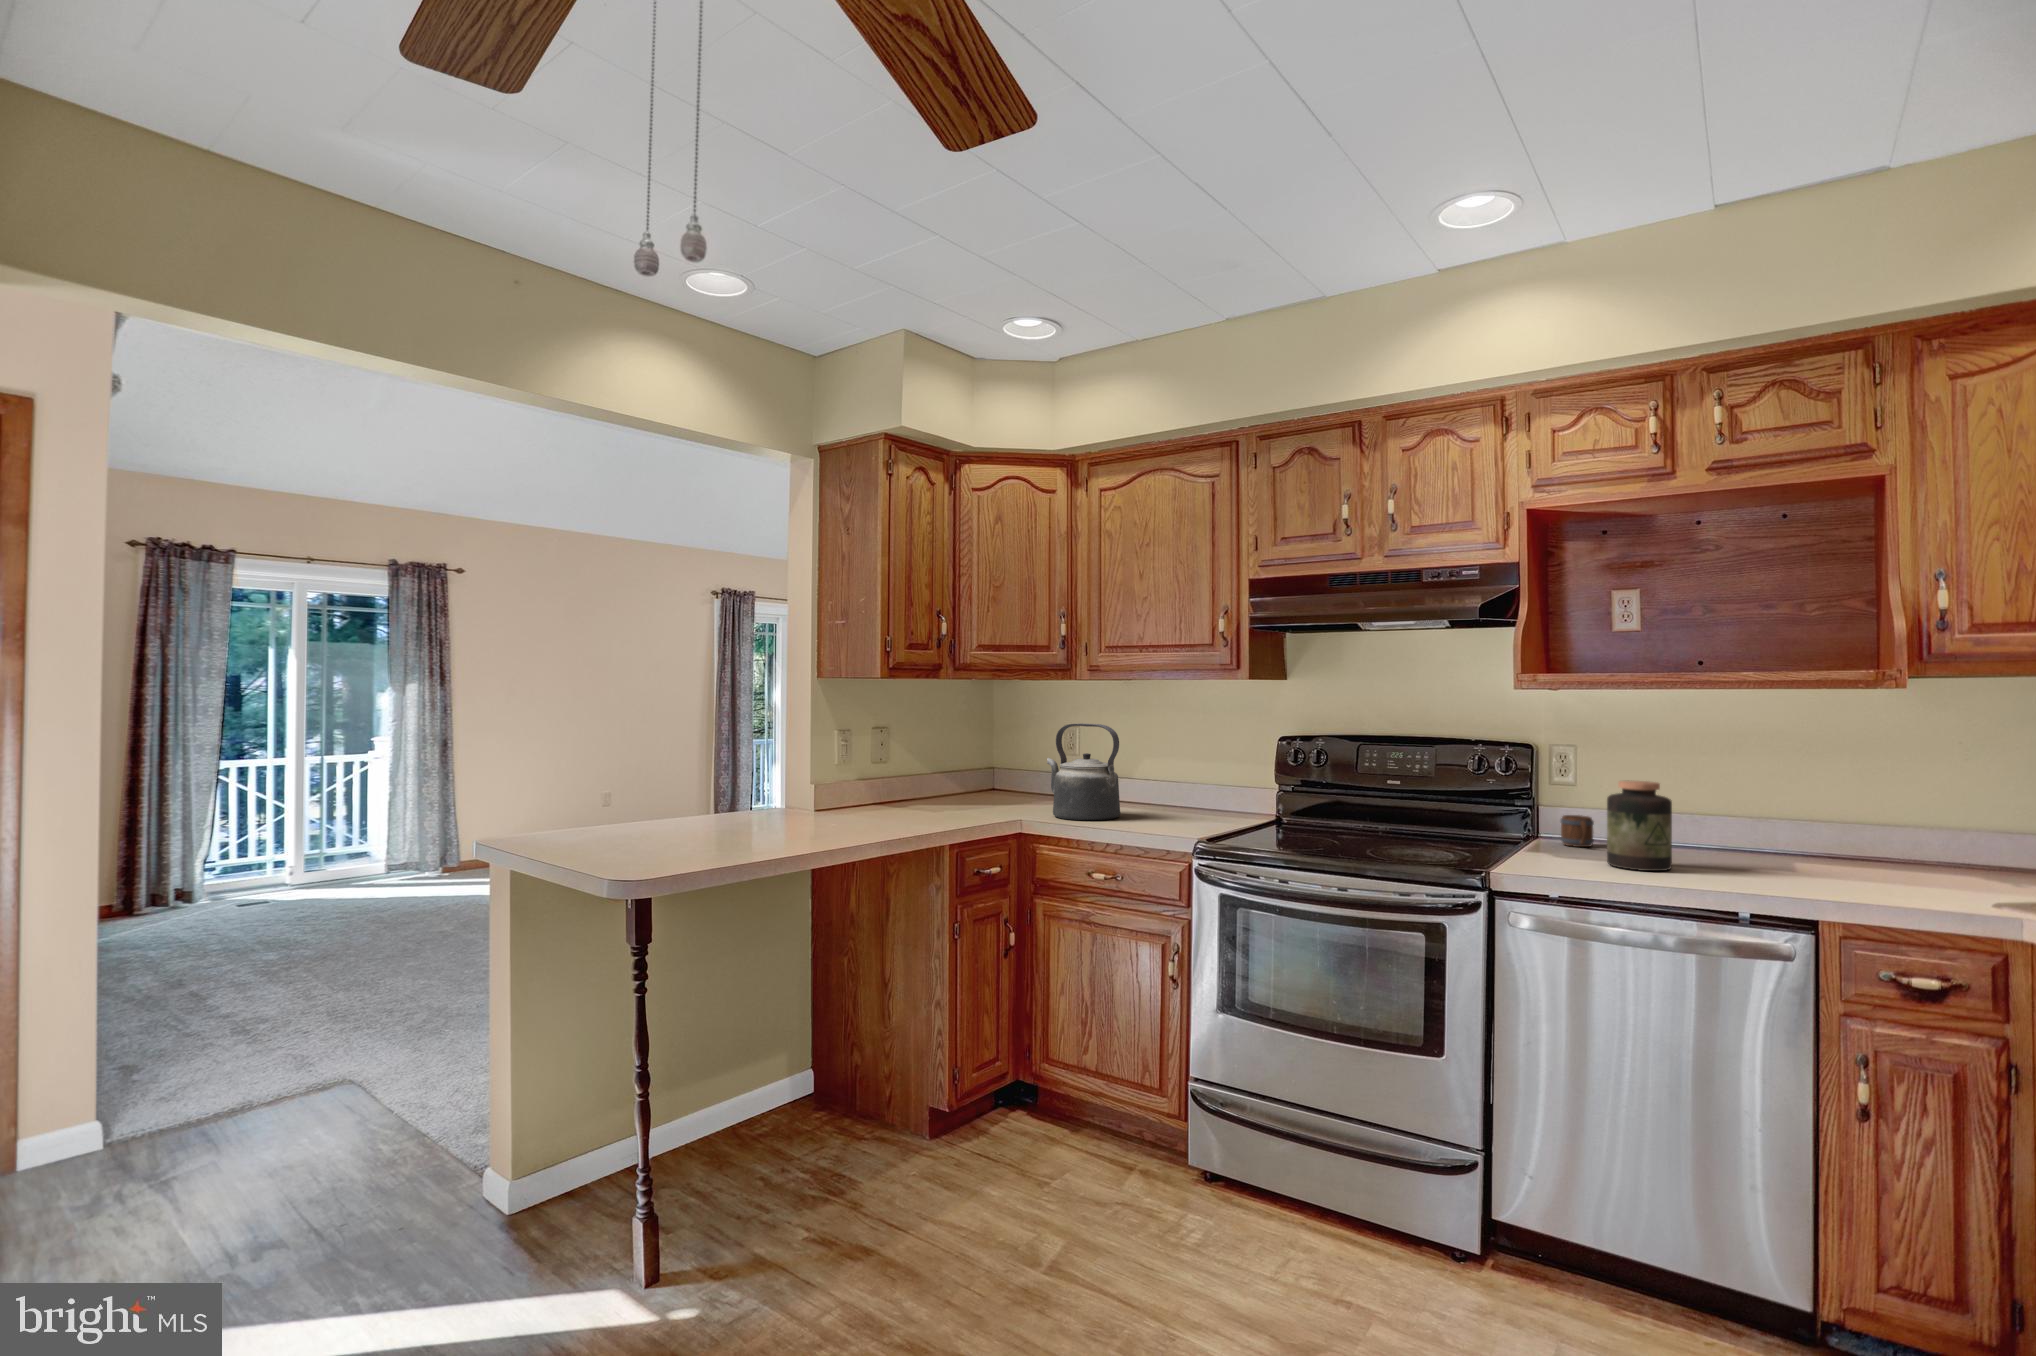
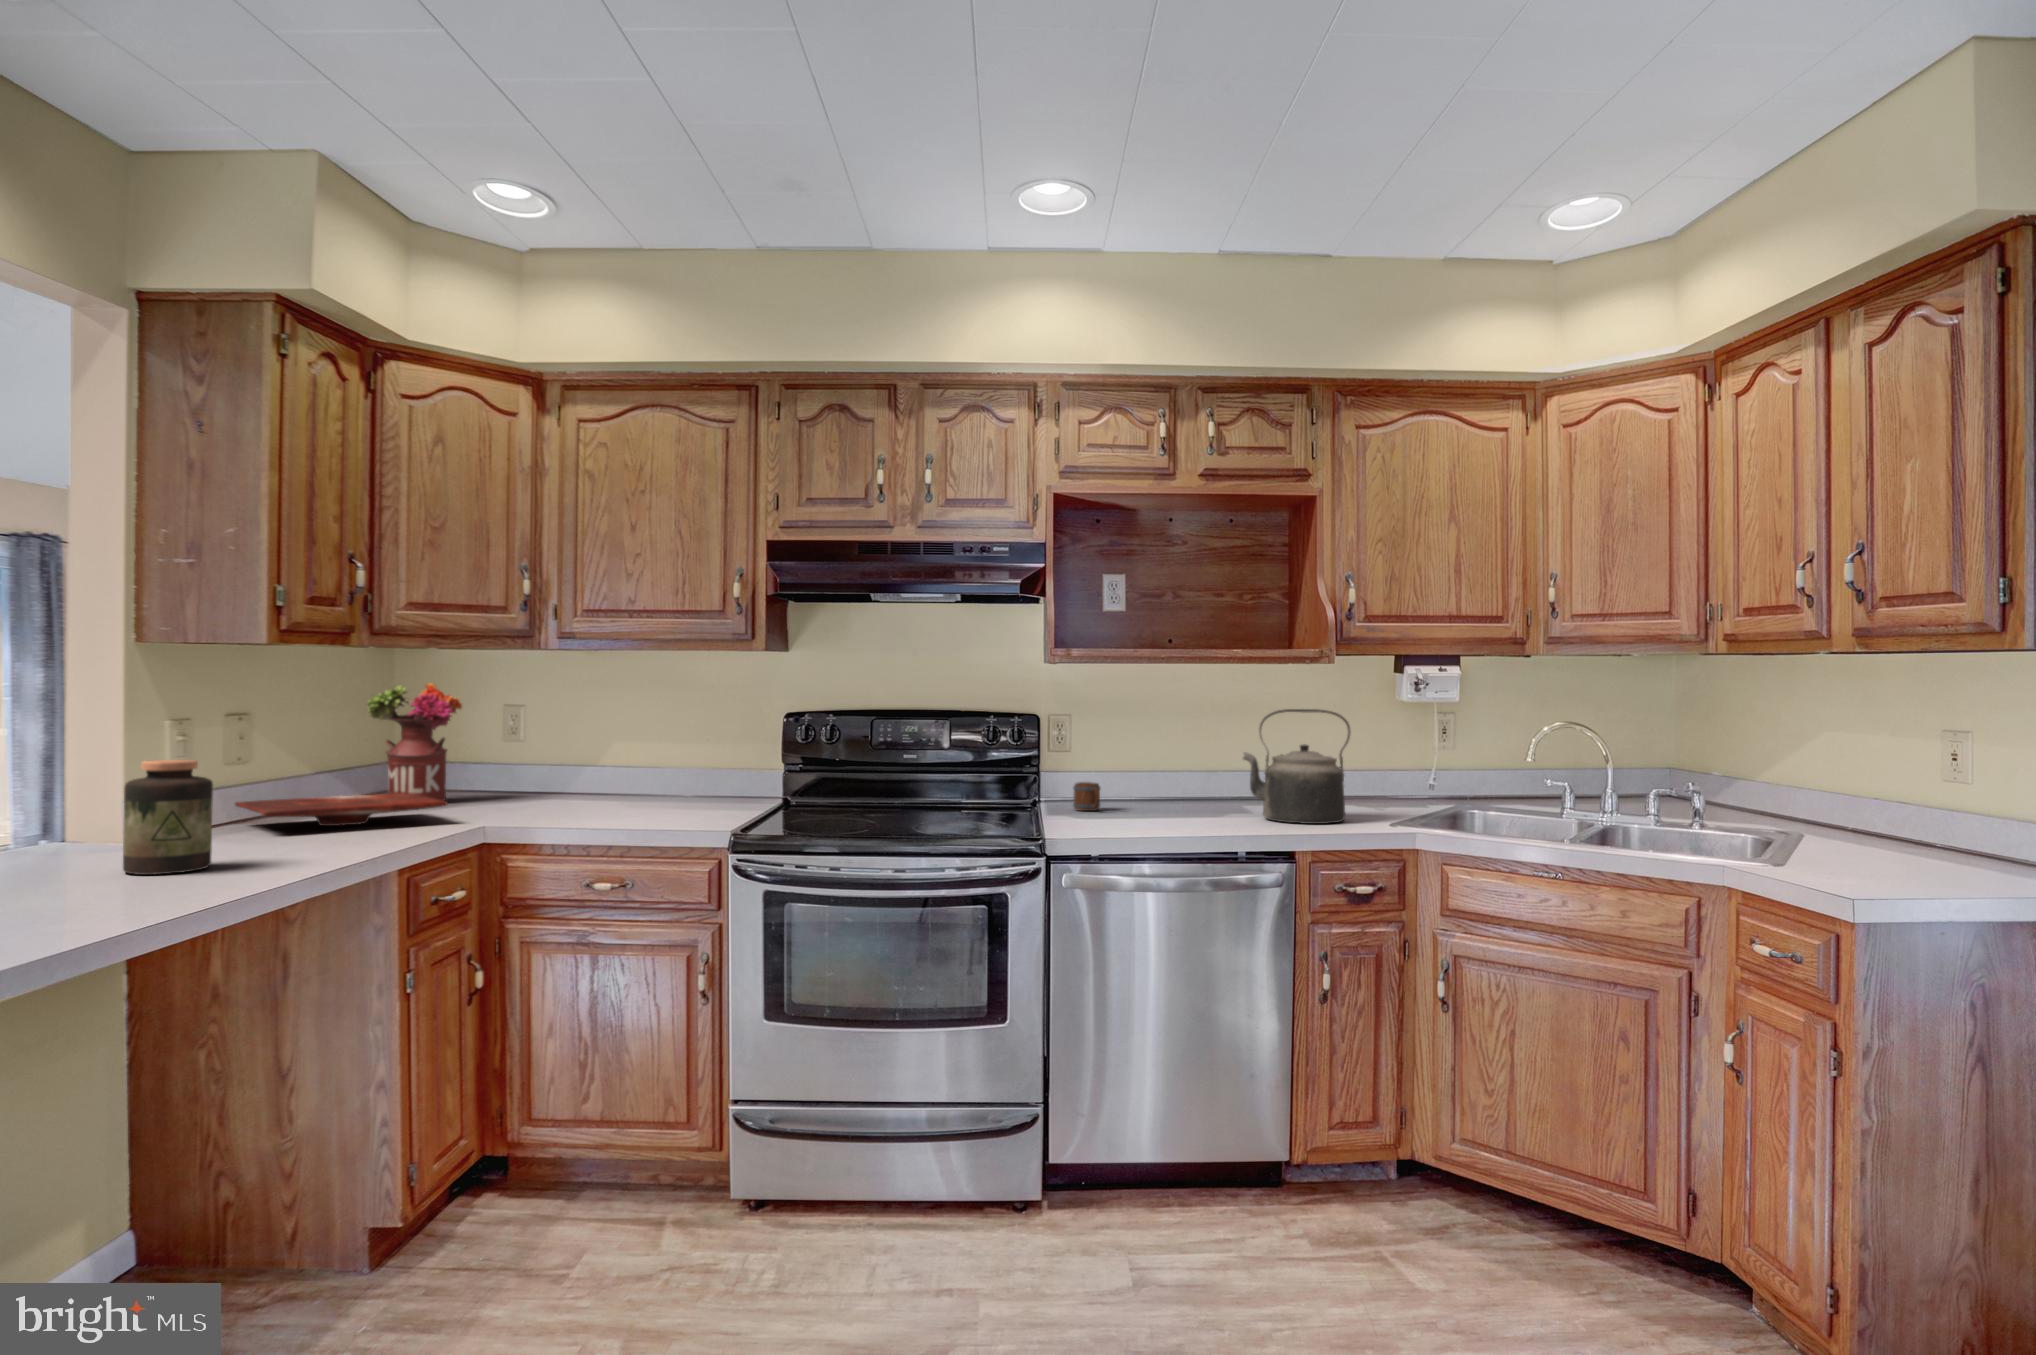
flower arrangement: none [968,705,1034,798] -> present [367,683,462,801]
kettle: present [1047,723,1120,820] -> present [1243,709,1350,824]
jar: present [1607,781,1672,871] -> present [123,760,213,875]
cutting board: none [869,790,993,813] -> present [235,793,447,826]

